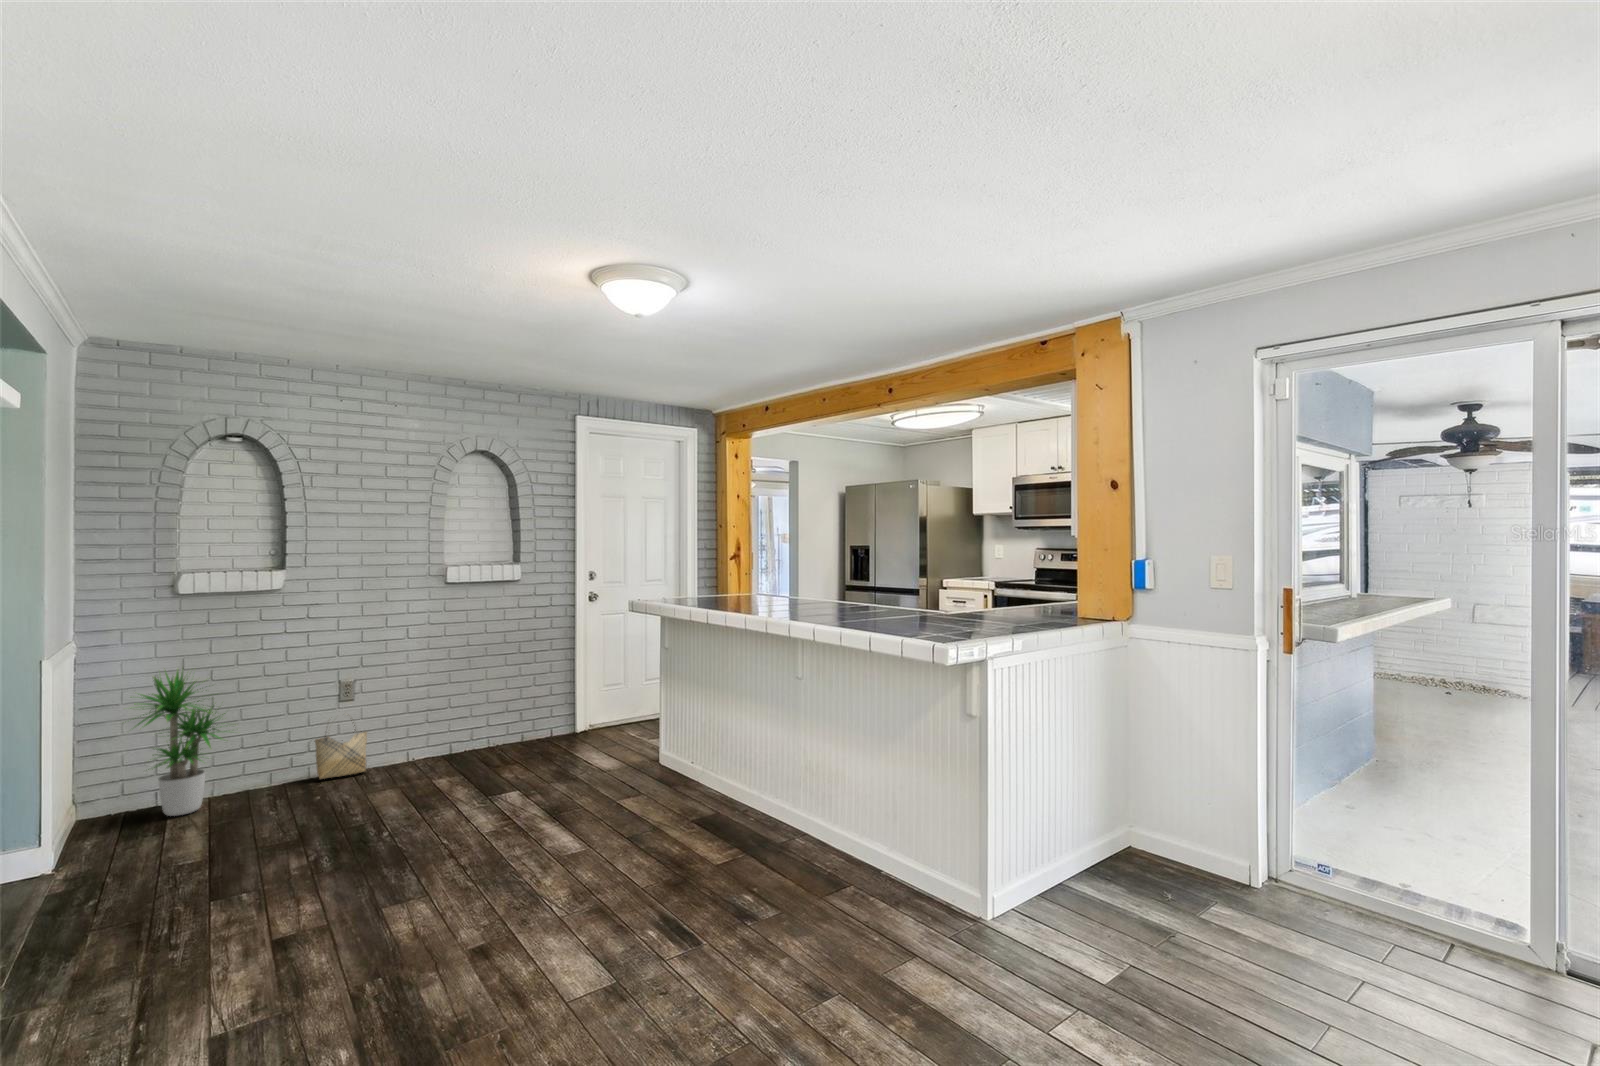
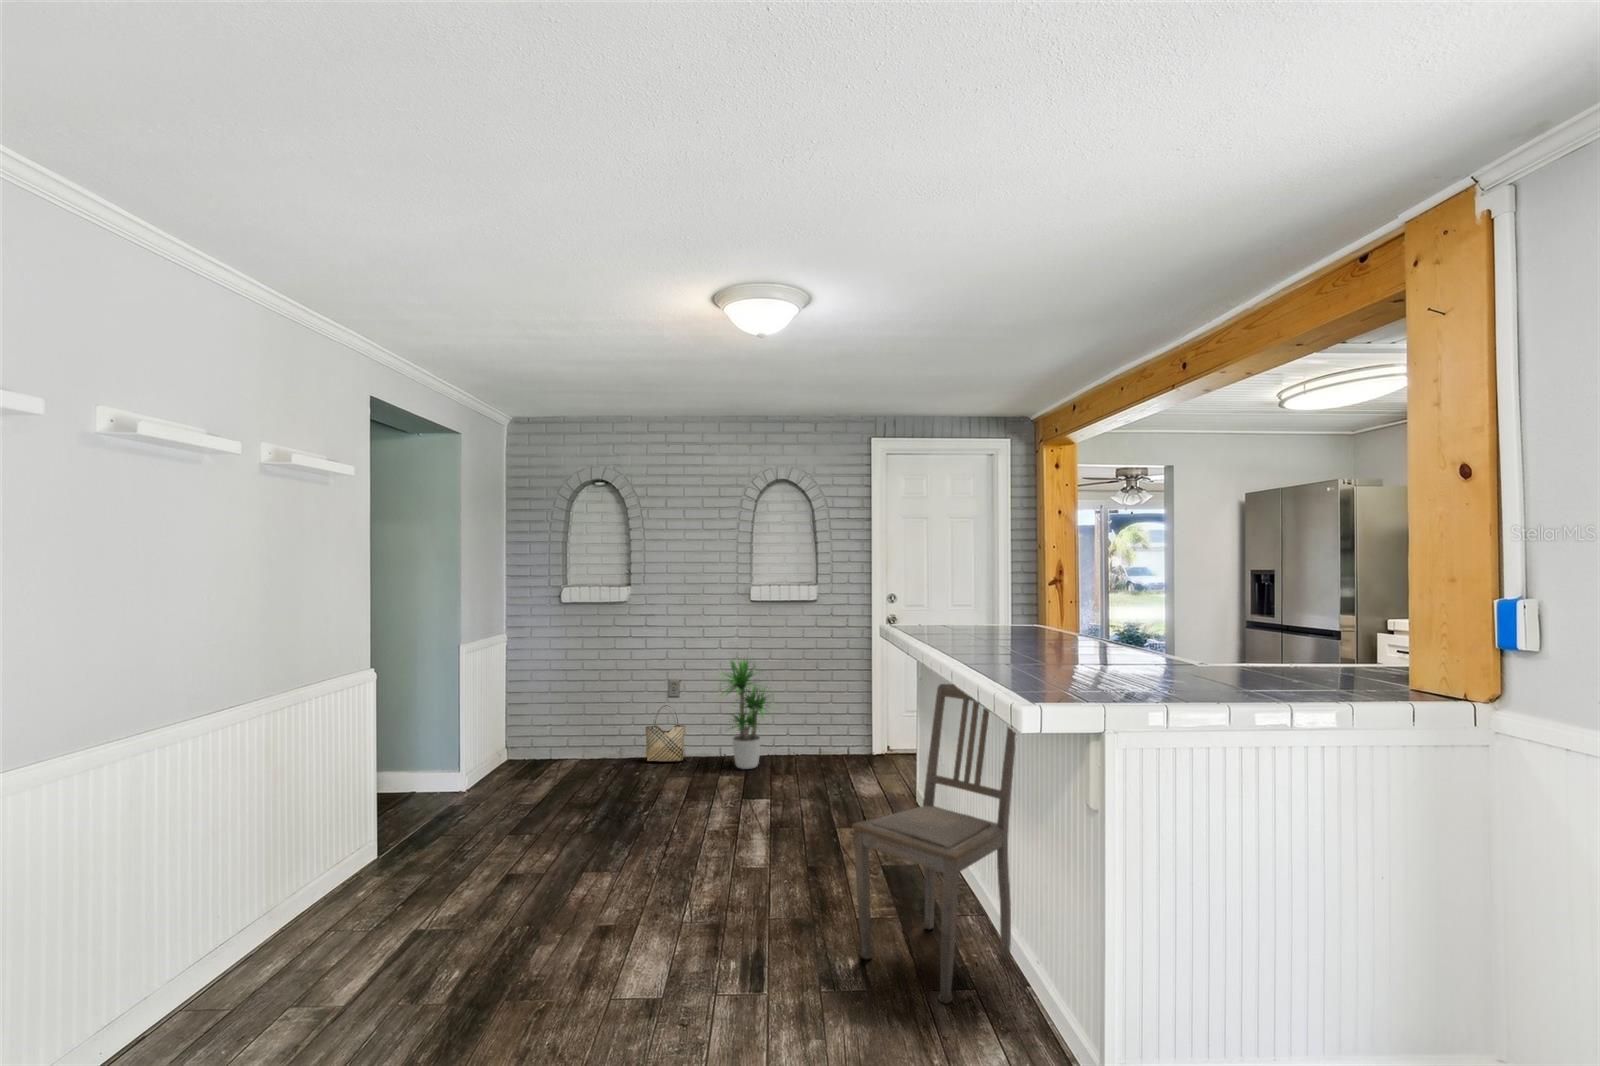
dining chair: none [743,643,854,901] -> present [851,684,1016,1003]
potted plant: present [135,670,225,816] -> present [724,659,776,769]

